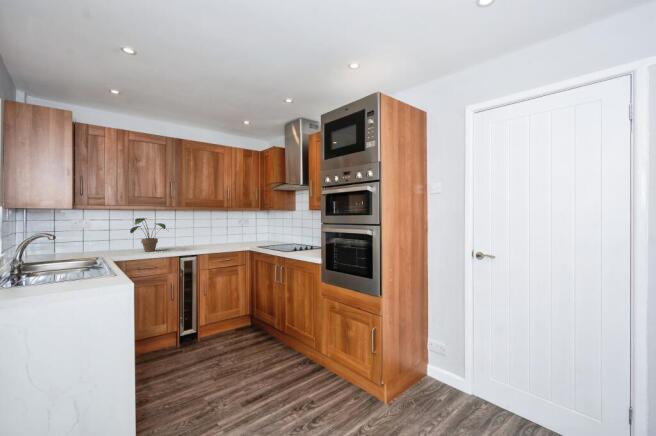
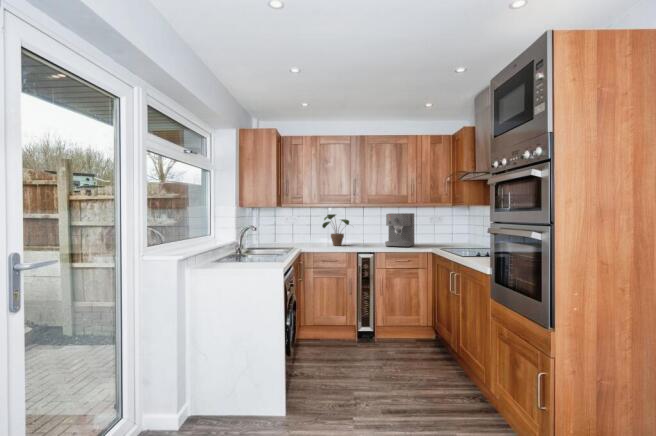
coffee maker: none [204,217,230,248] -> present [385,213,415,247]

